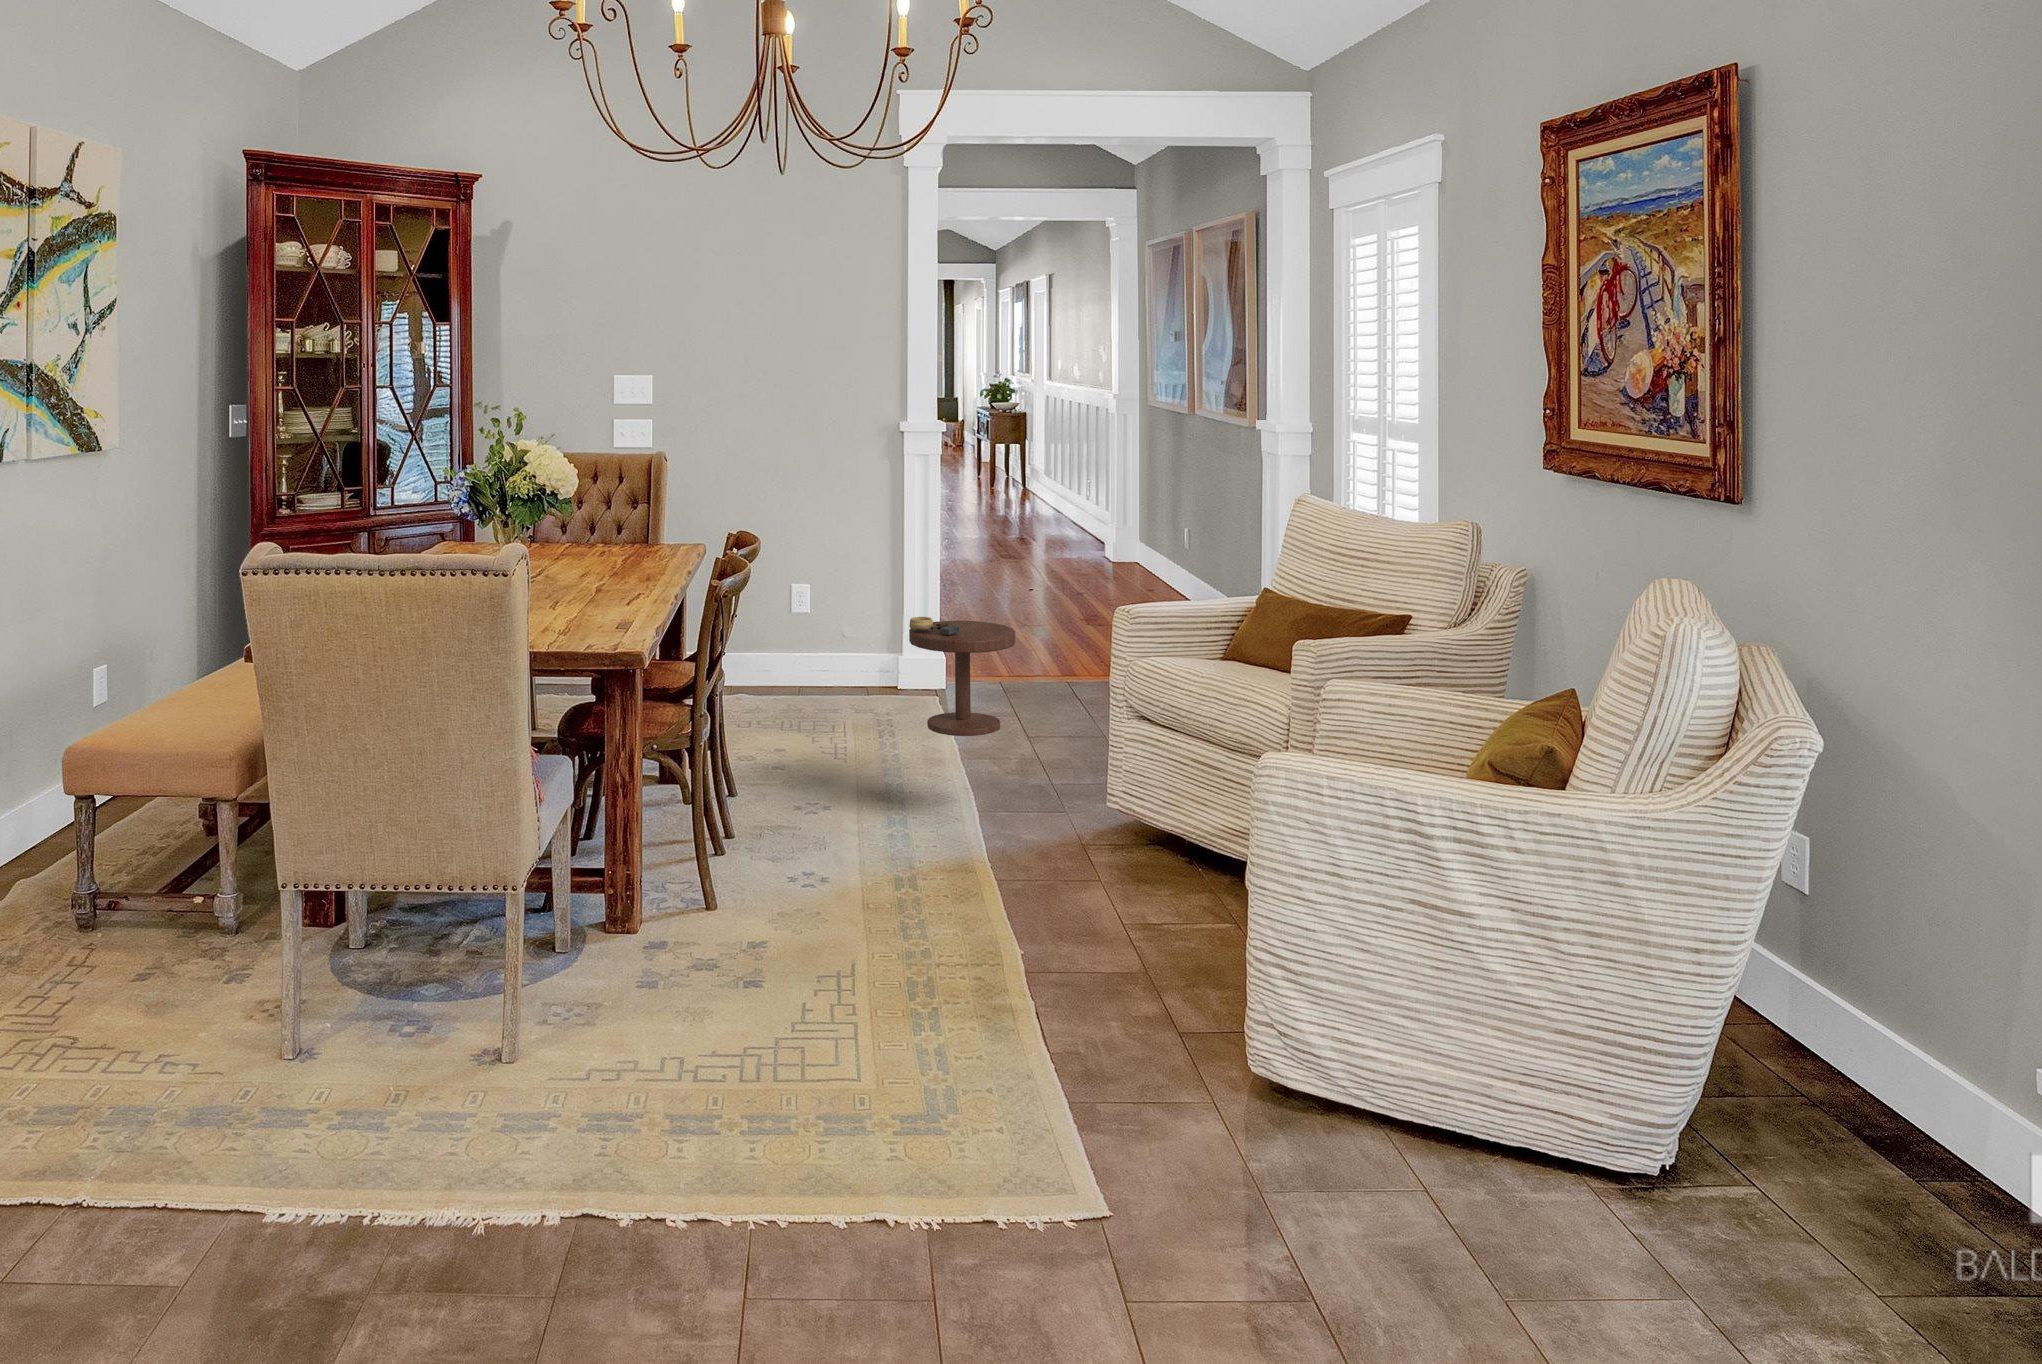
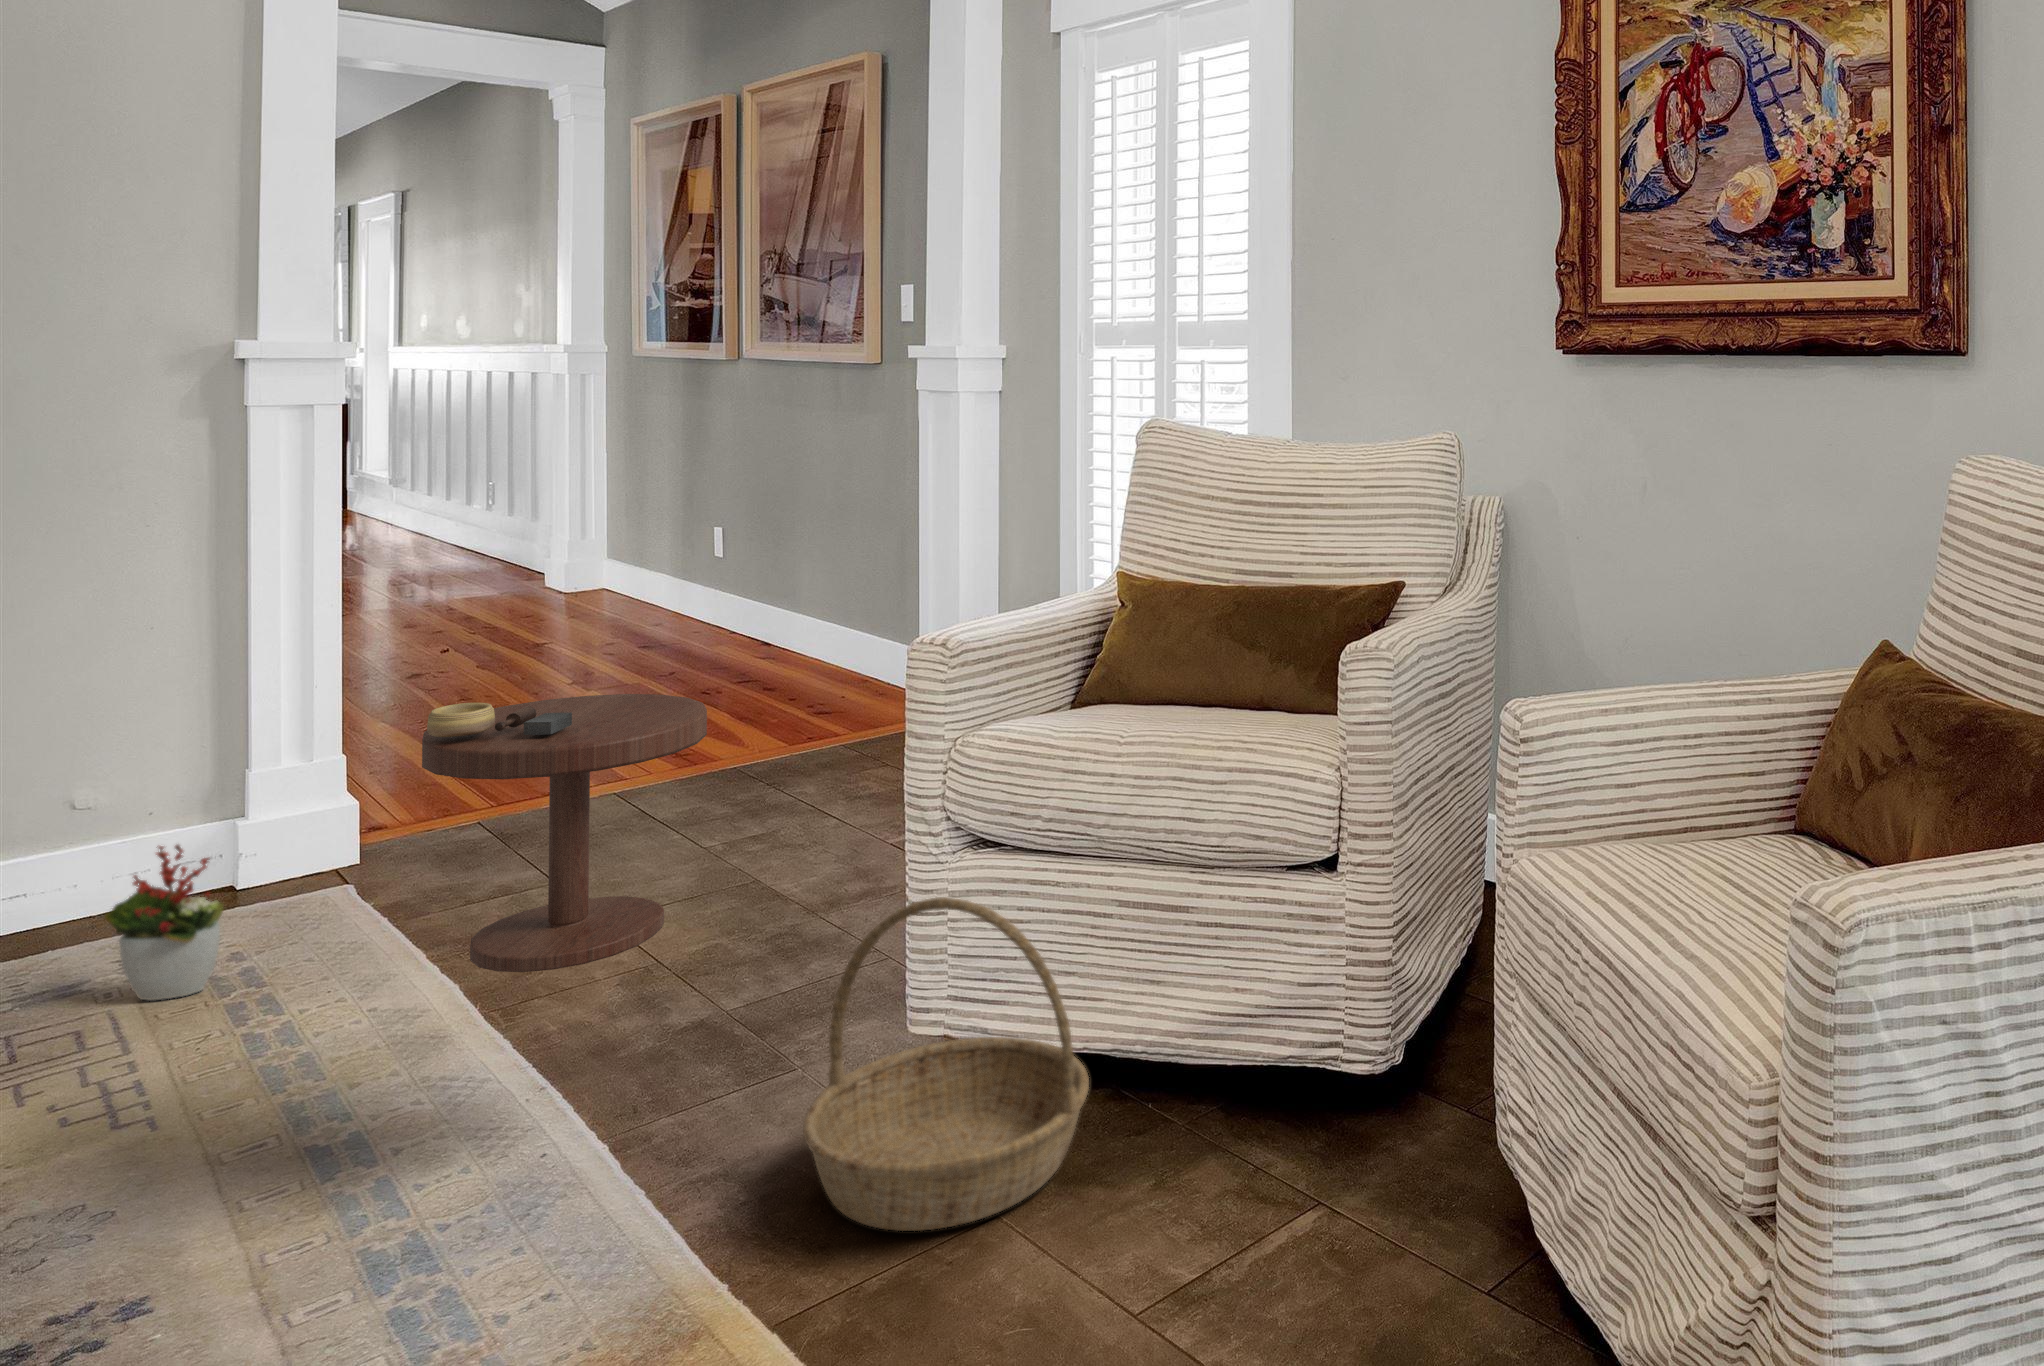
decorative plant: none [839,664,878,734] -> present [105,845,224,1000]
basket: none [1030,737,1157,883] -> present [803,897,1089,1231]

